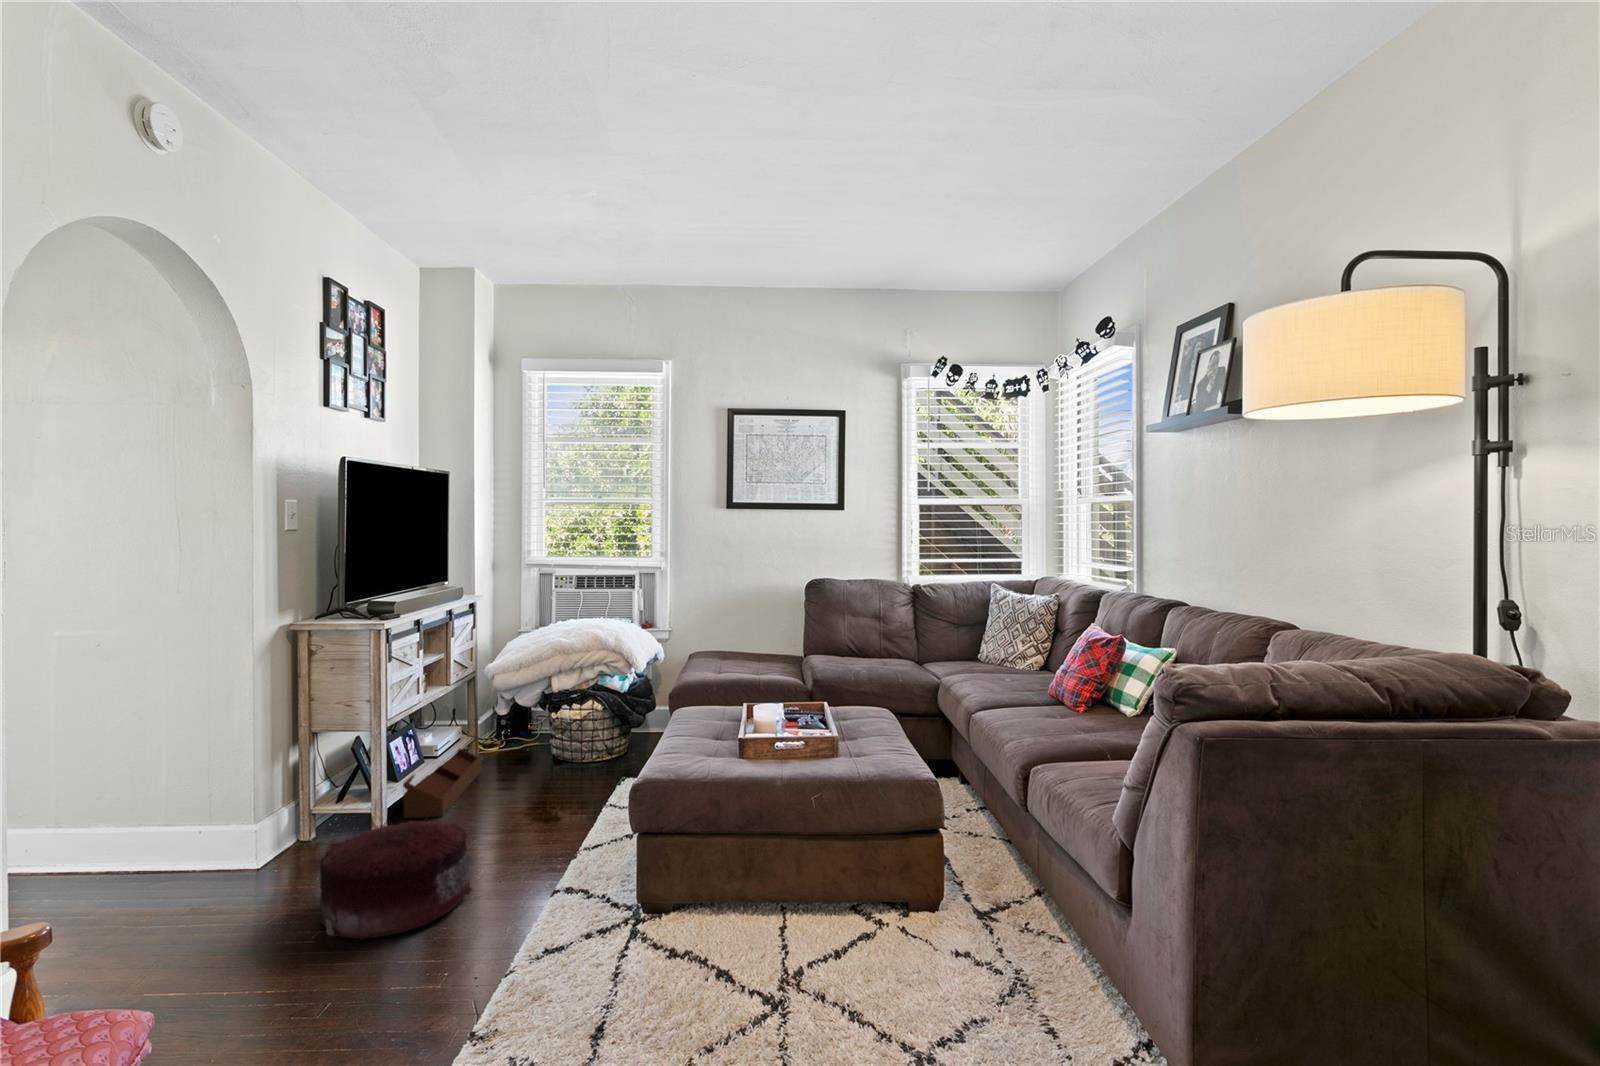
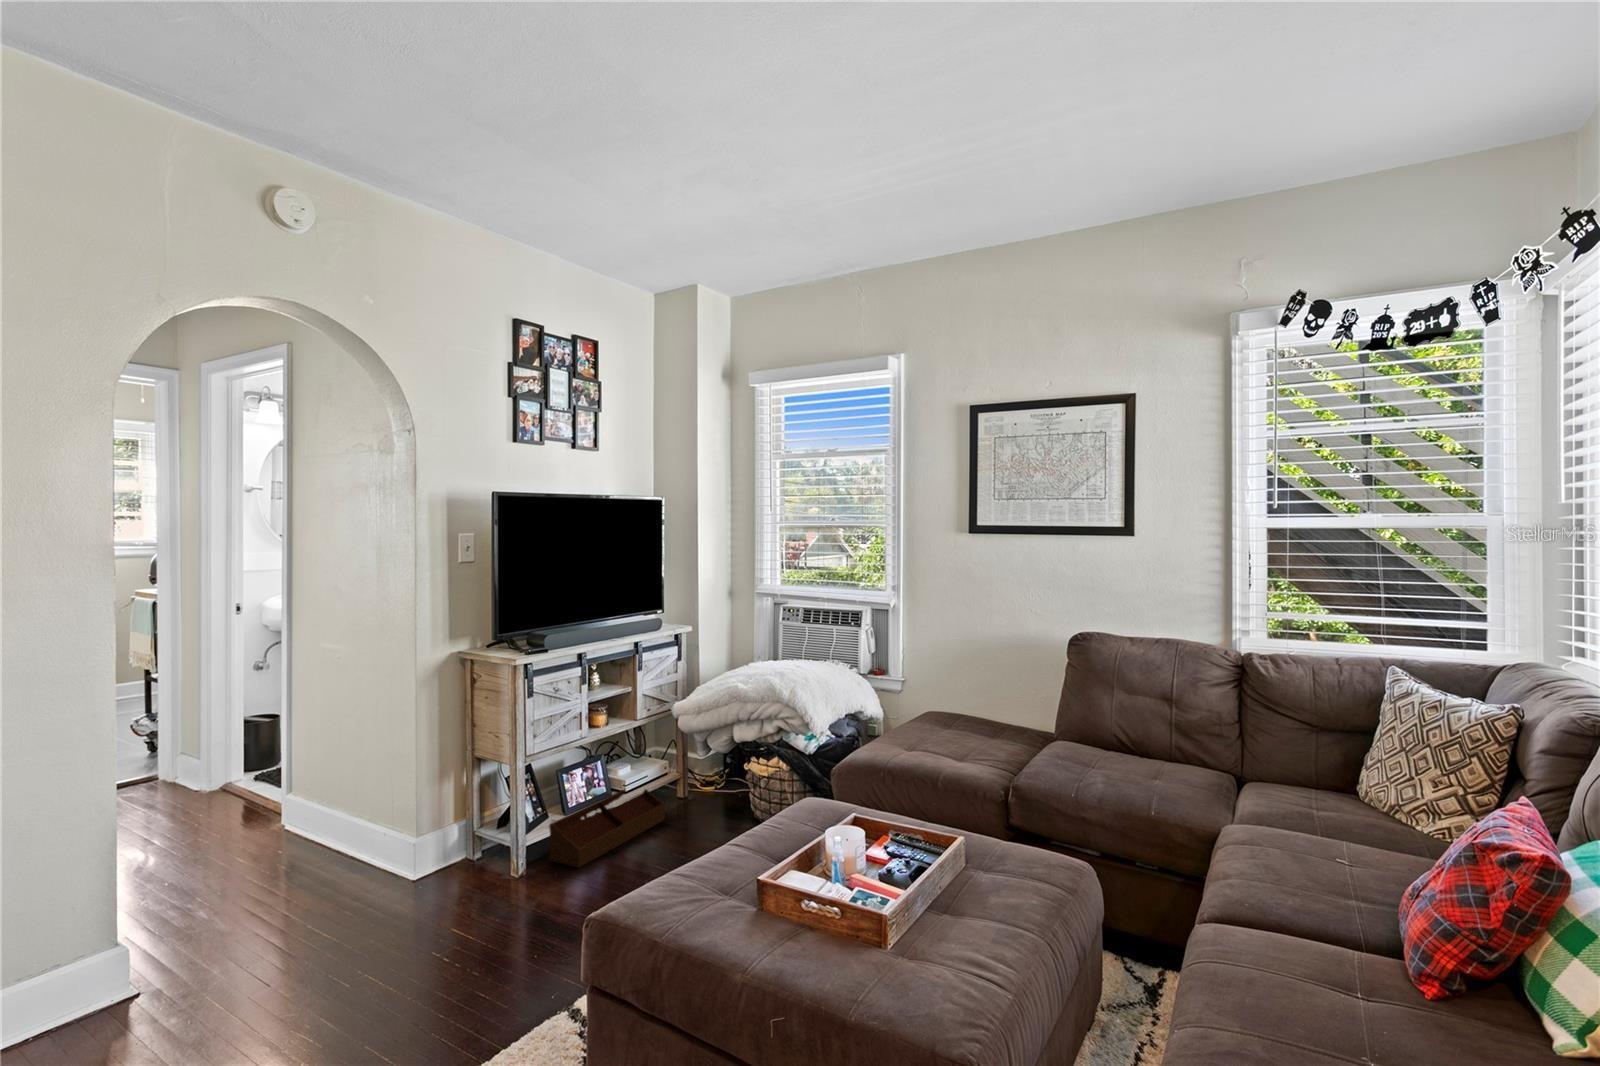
pouf: present [320,819,472,940] -> none [348,877,507,1011]

